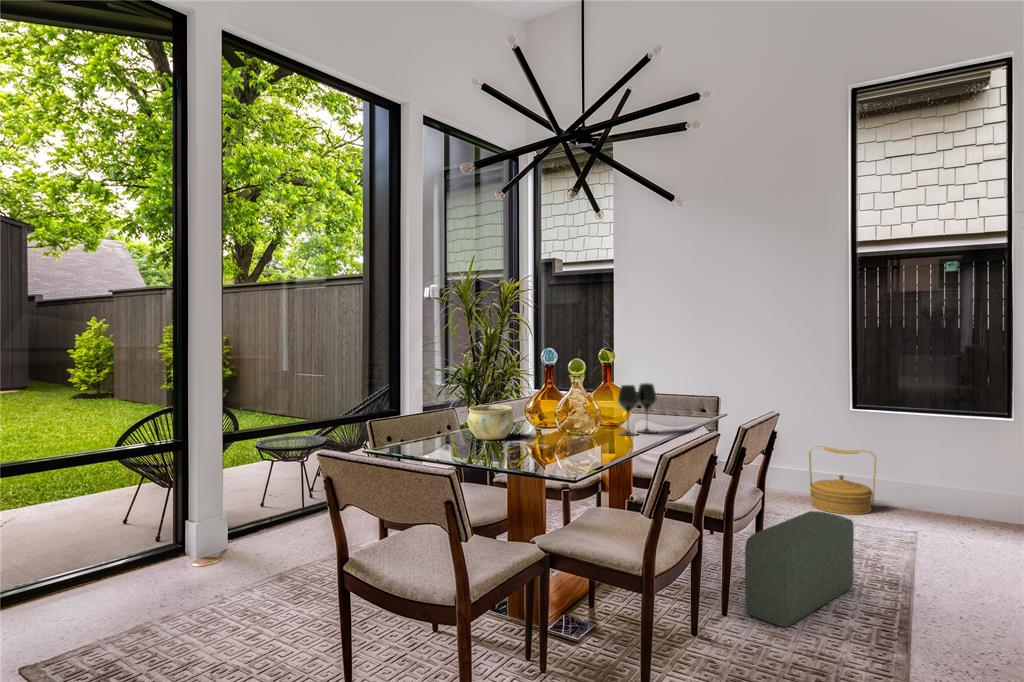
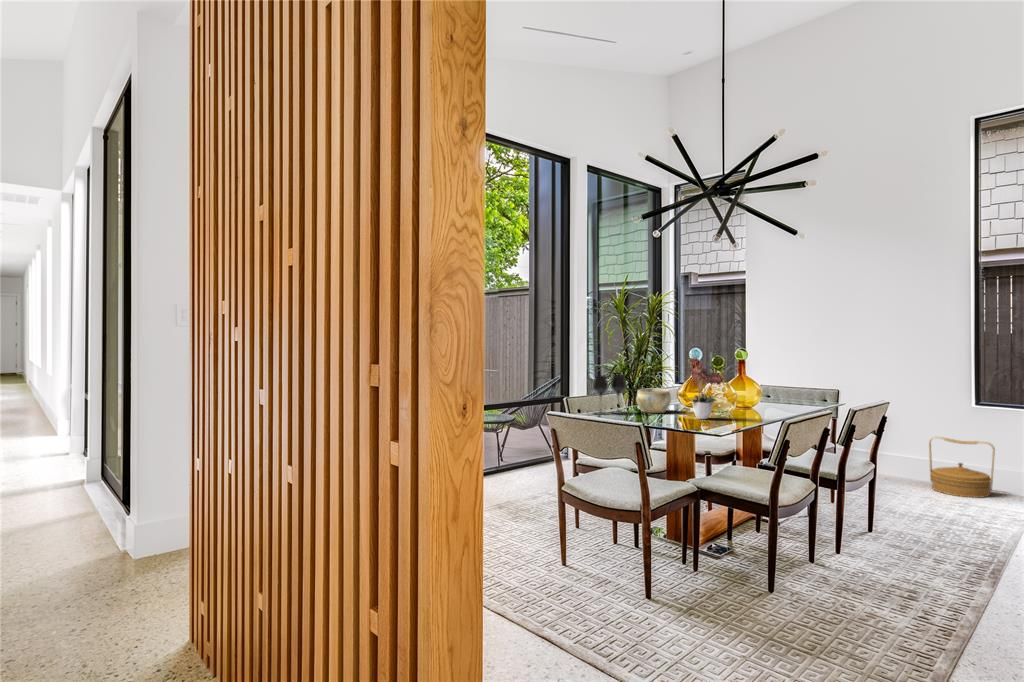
flower arrangement: none [526,359,585,448] -> present [685,358,724,419]
wine glass: present [618,383,656,436] -> present [593,374,626,415]
pouf: present [745,511,854,627] -> none [856,482,956,564]

